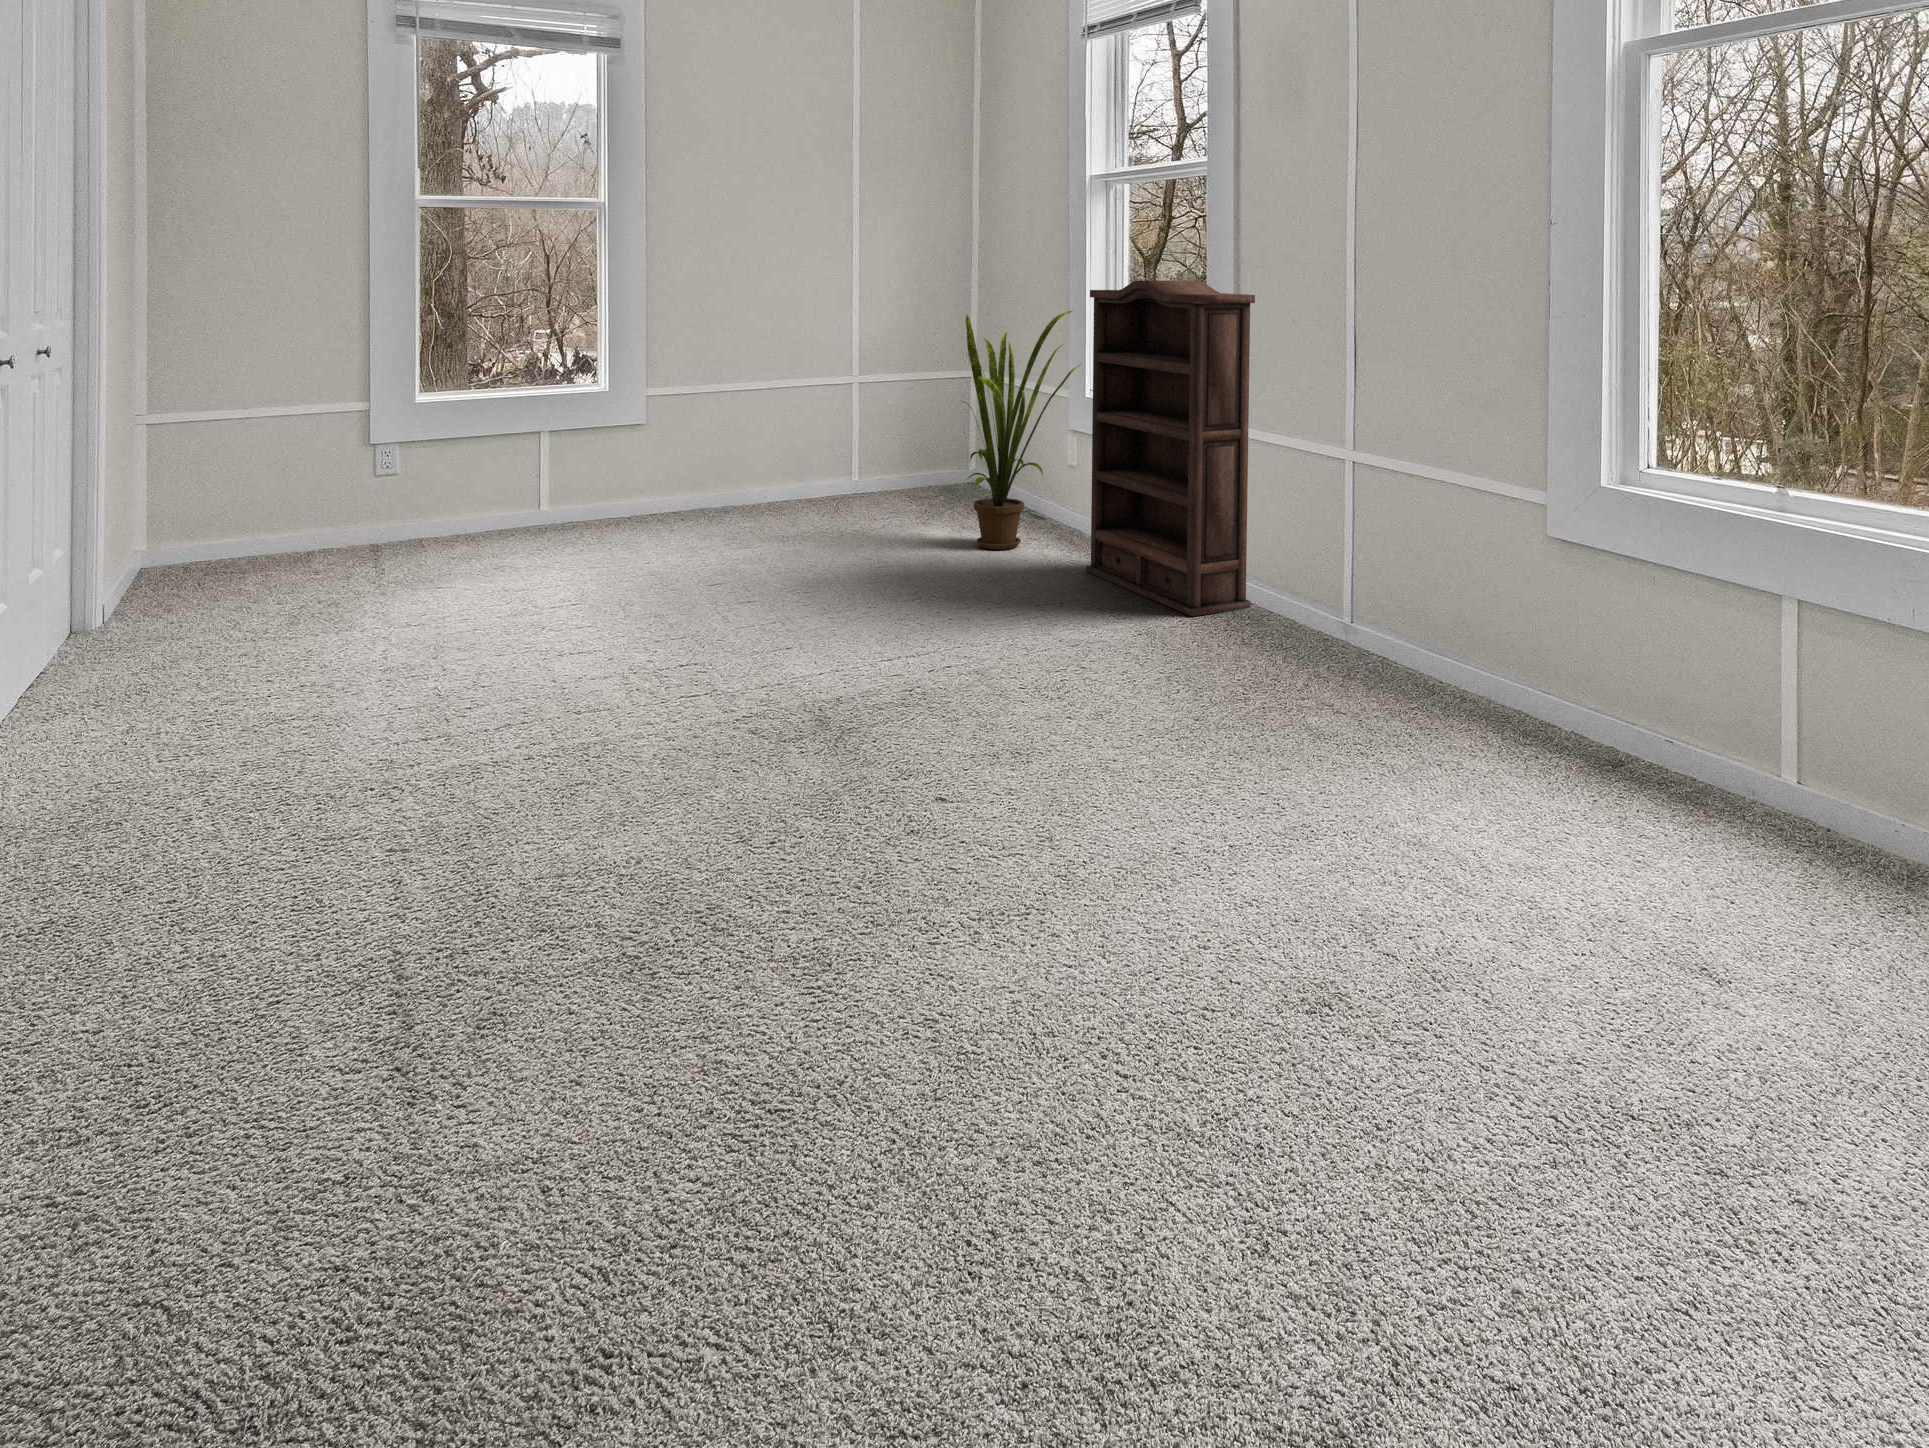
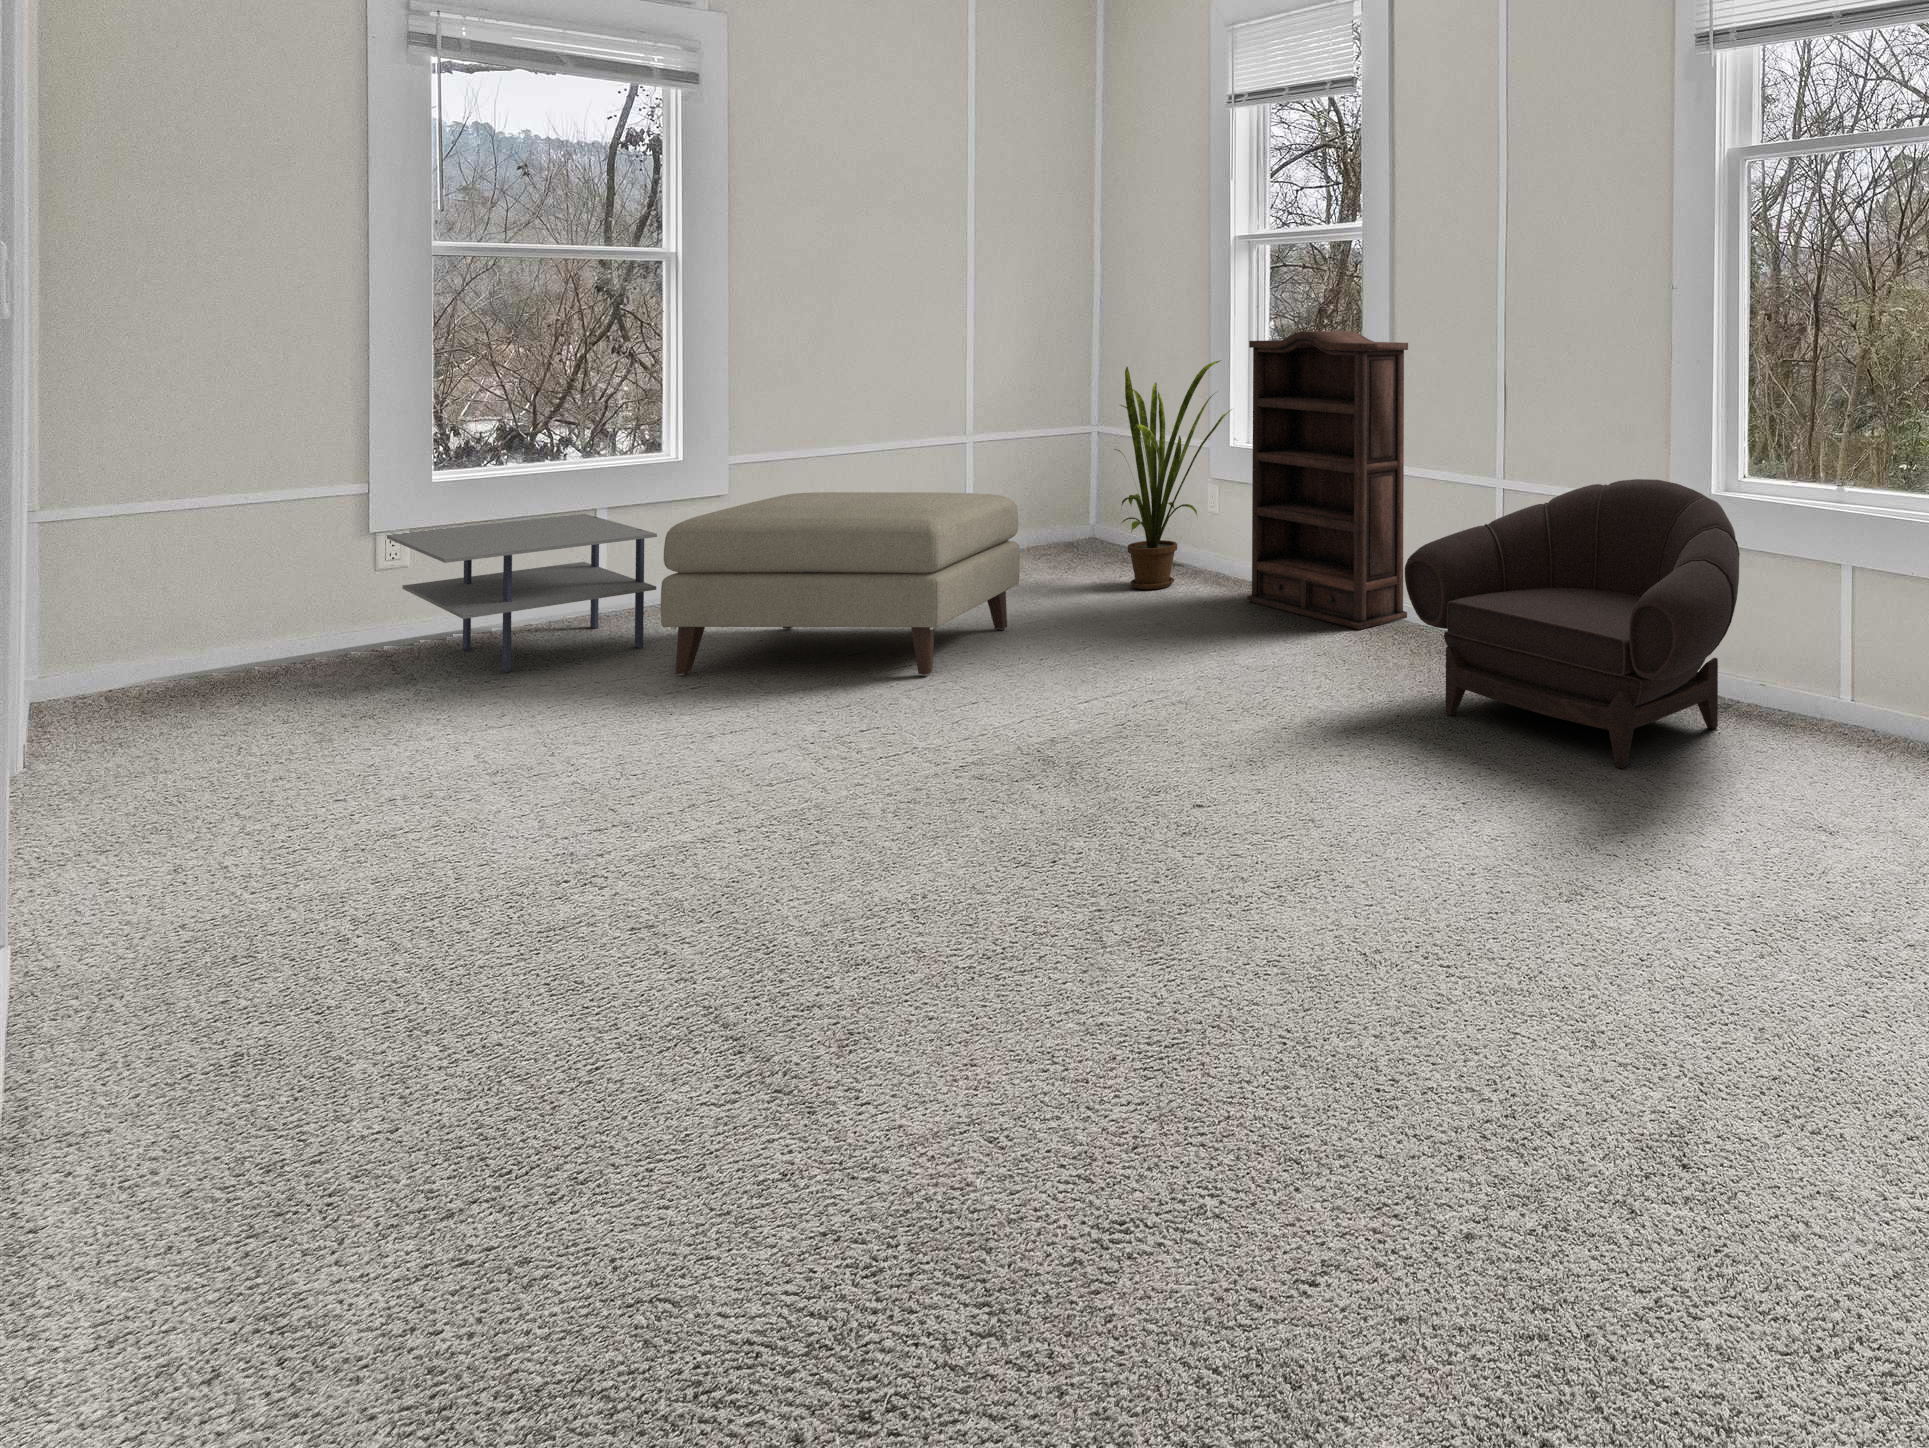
ottoman: none [529,432,853,622] -> present [661,492,1020,676]
side table: none [346,439,539,579] -> present [386,514,657,672]
armchair: none [1209,471,1629,837] -> present [1405,479,1740,768]

